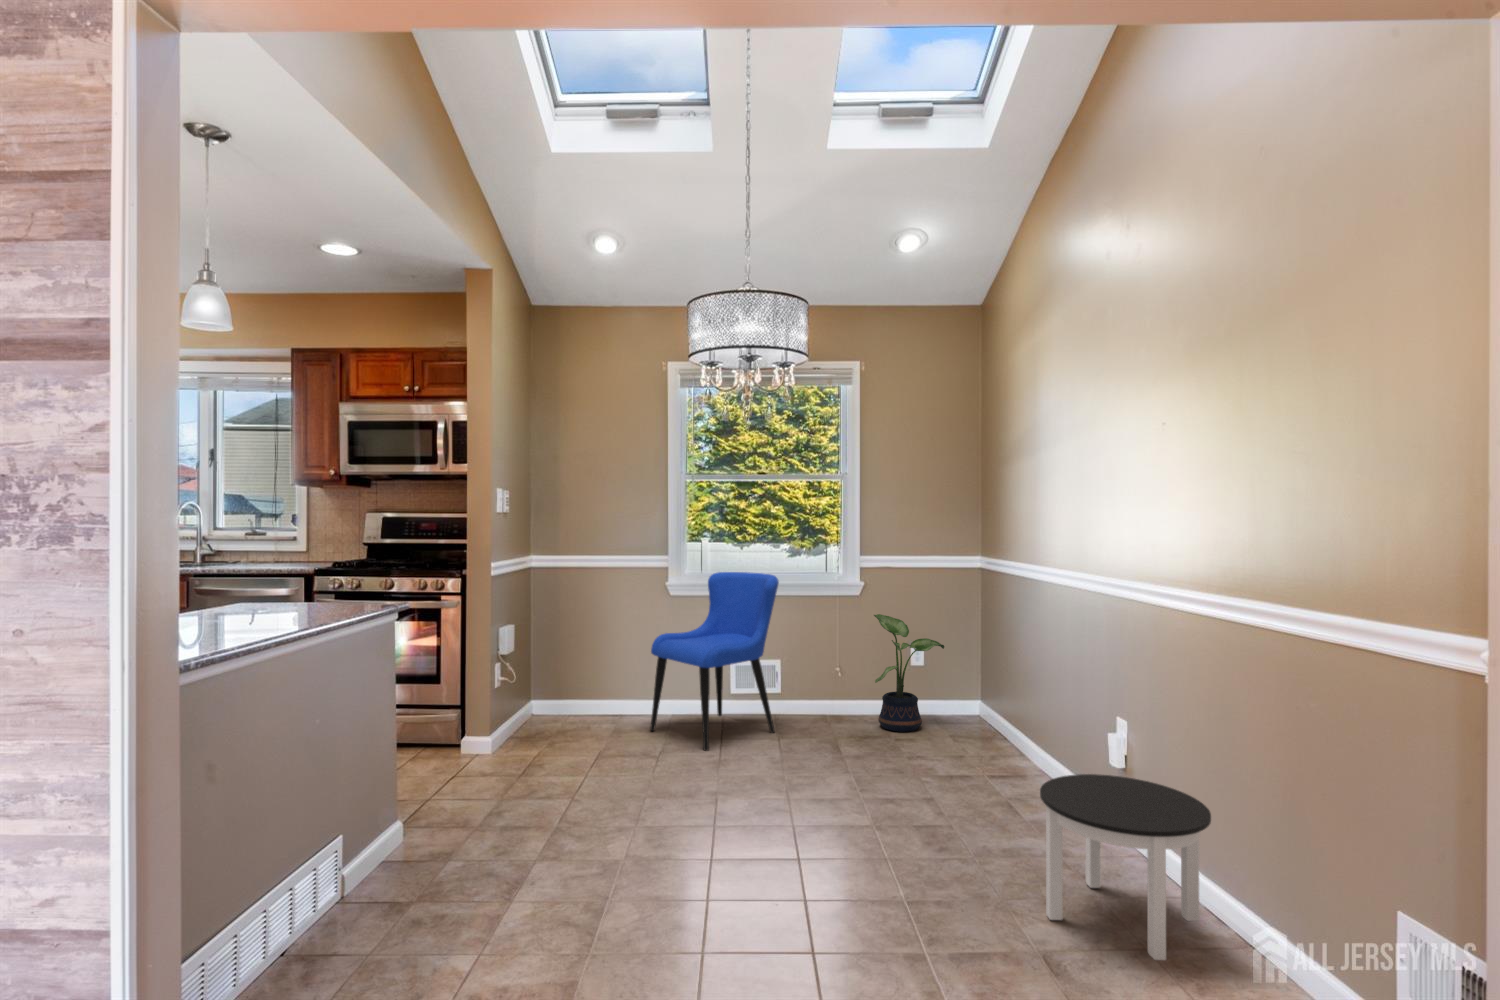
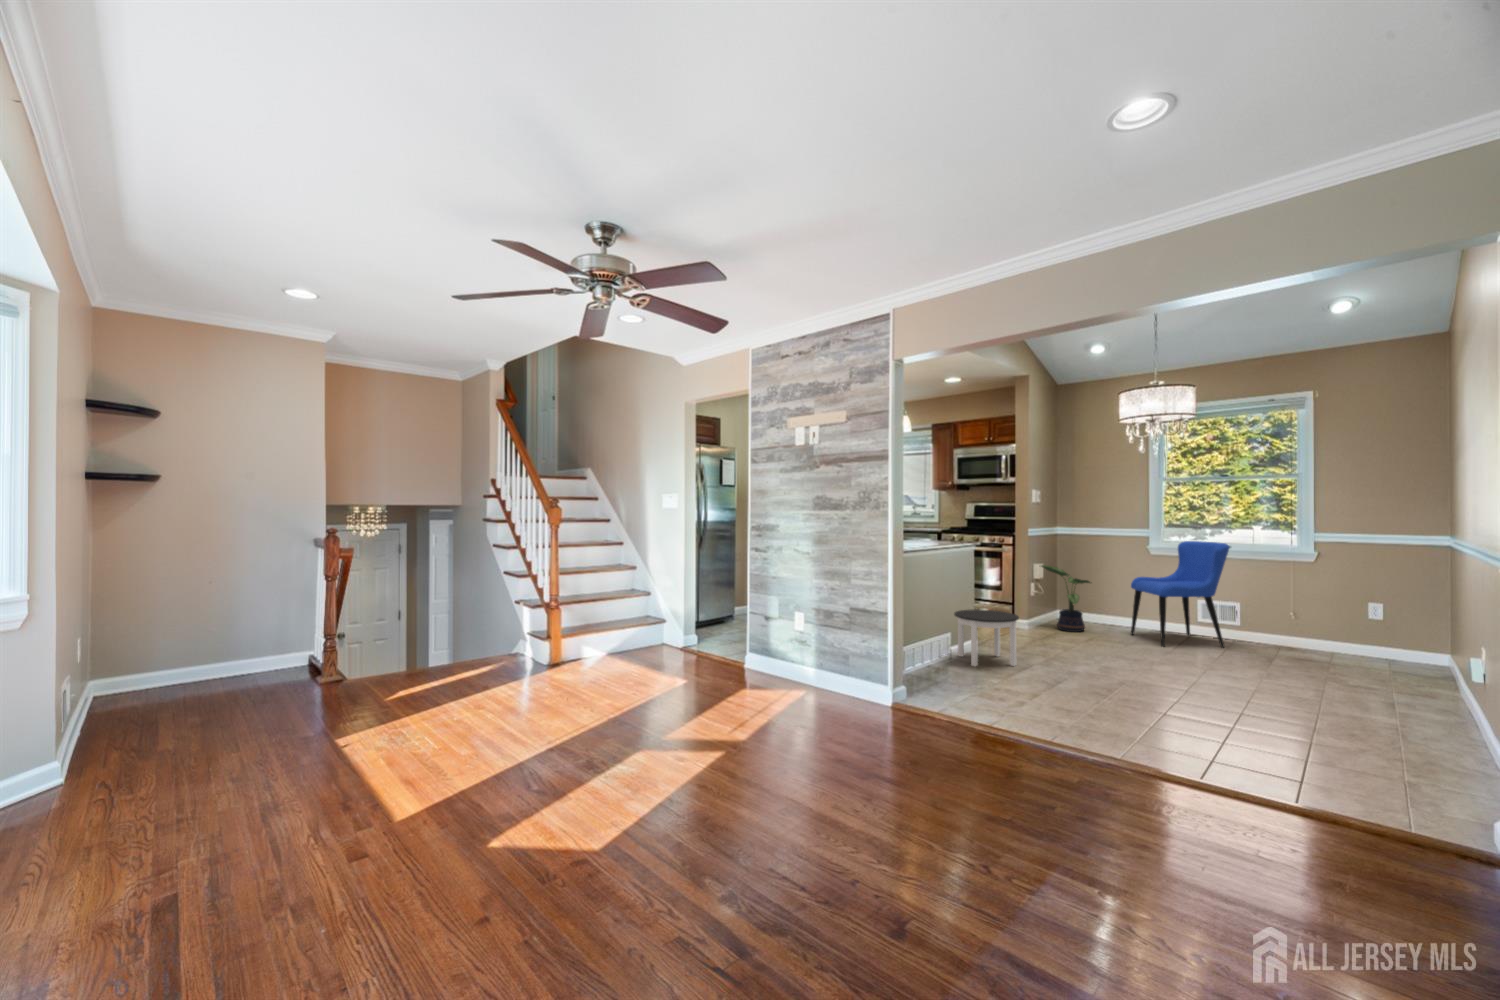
potted plant: present [874,614,944,732] -> present [1041,565,1090,632]
round table: present [1040,774,1211,960] -> present [954,609,1019,666]

